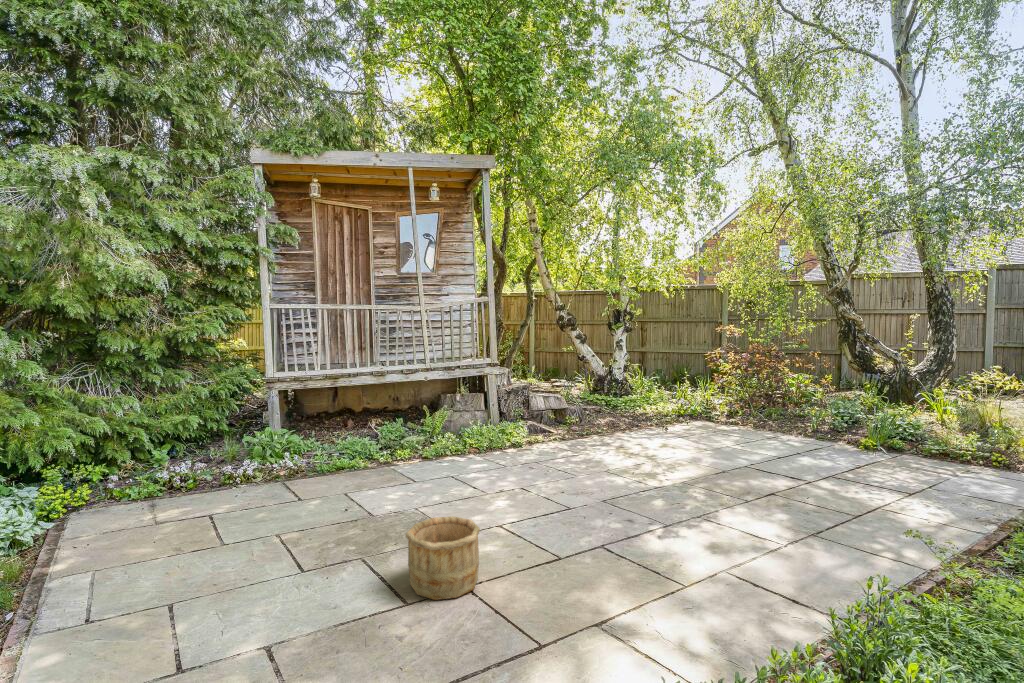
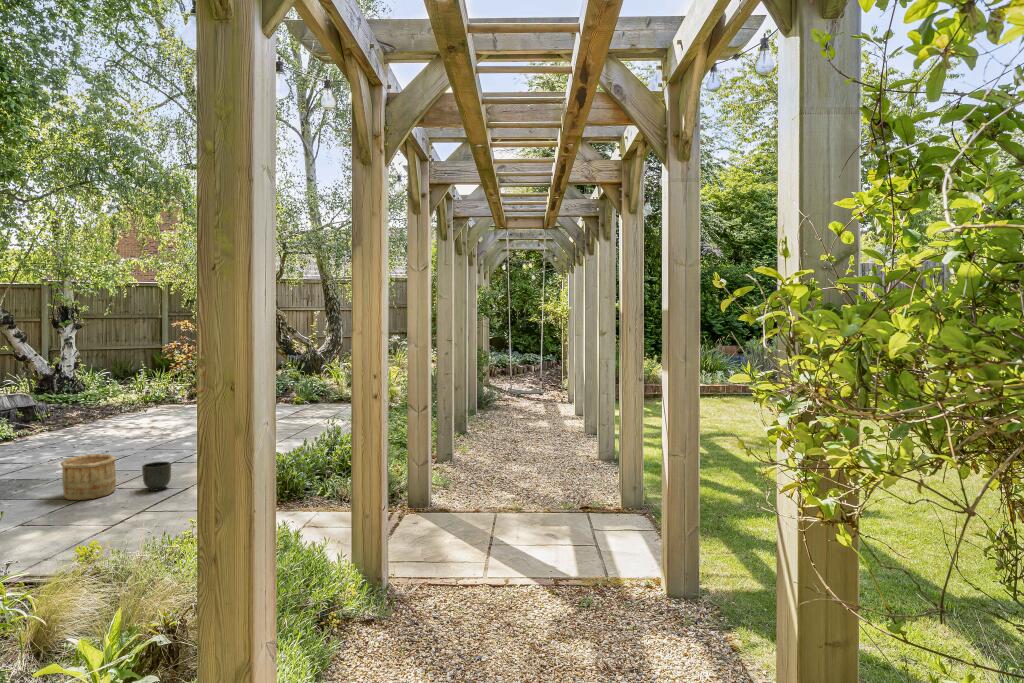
planter: none [499,560,545,619] -> present [142,461,171,491]

